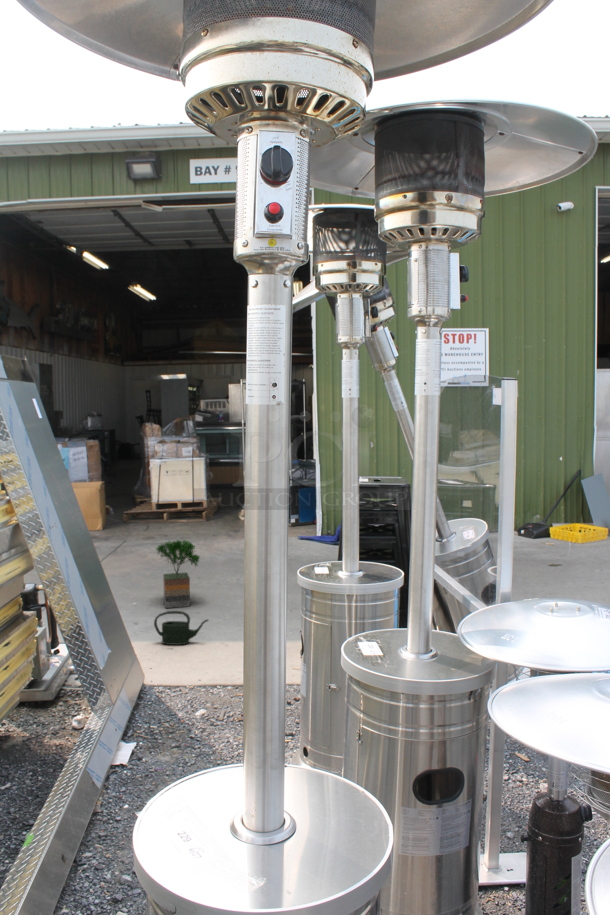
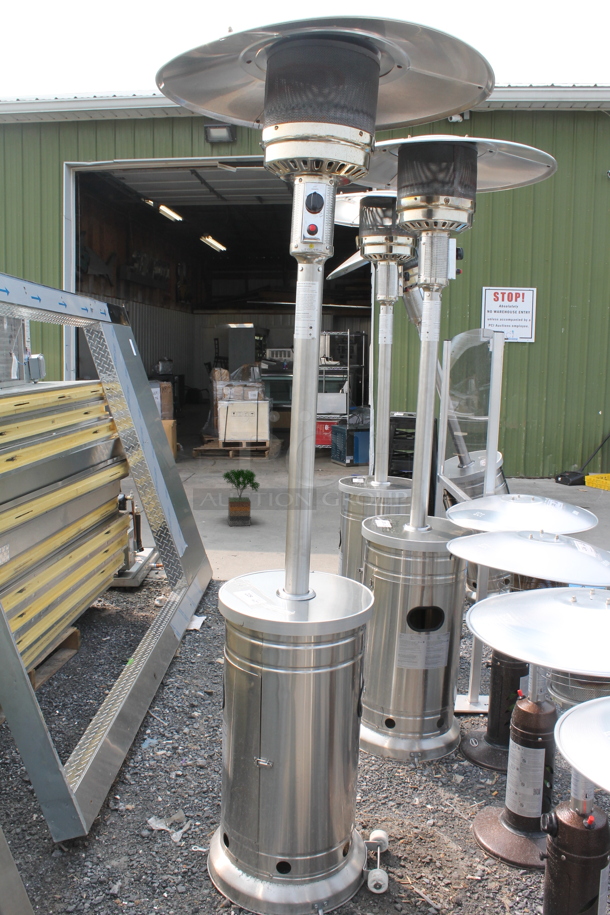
watering can: present [154,611,208,645] -> none [220,525,265,553]

